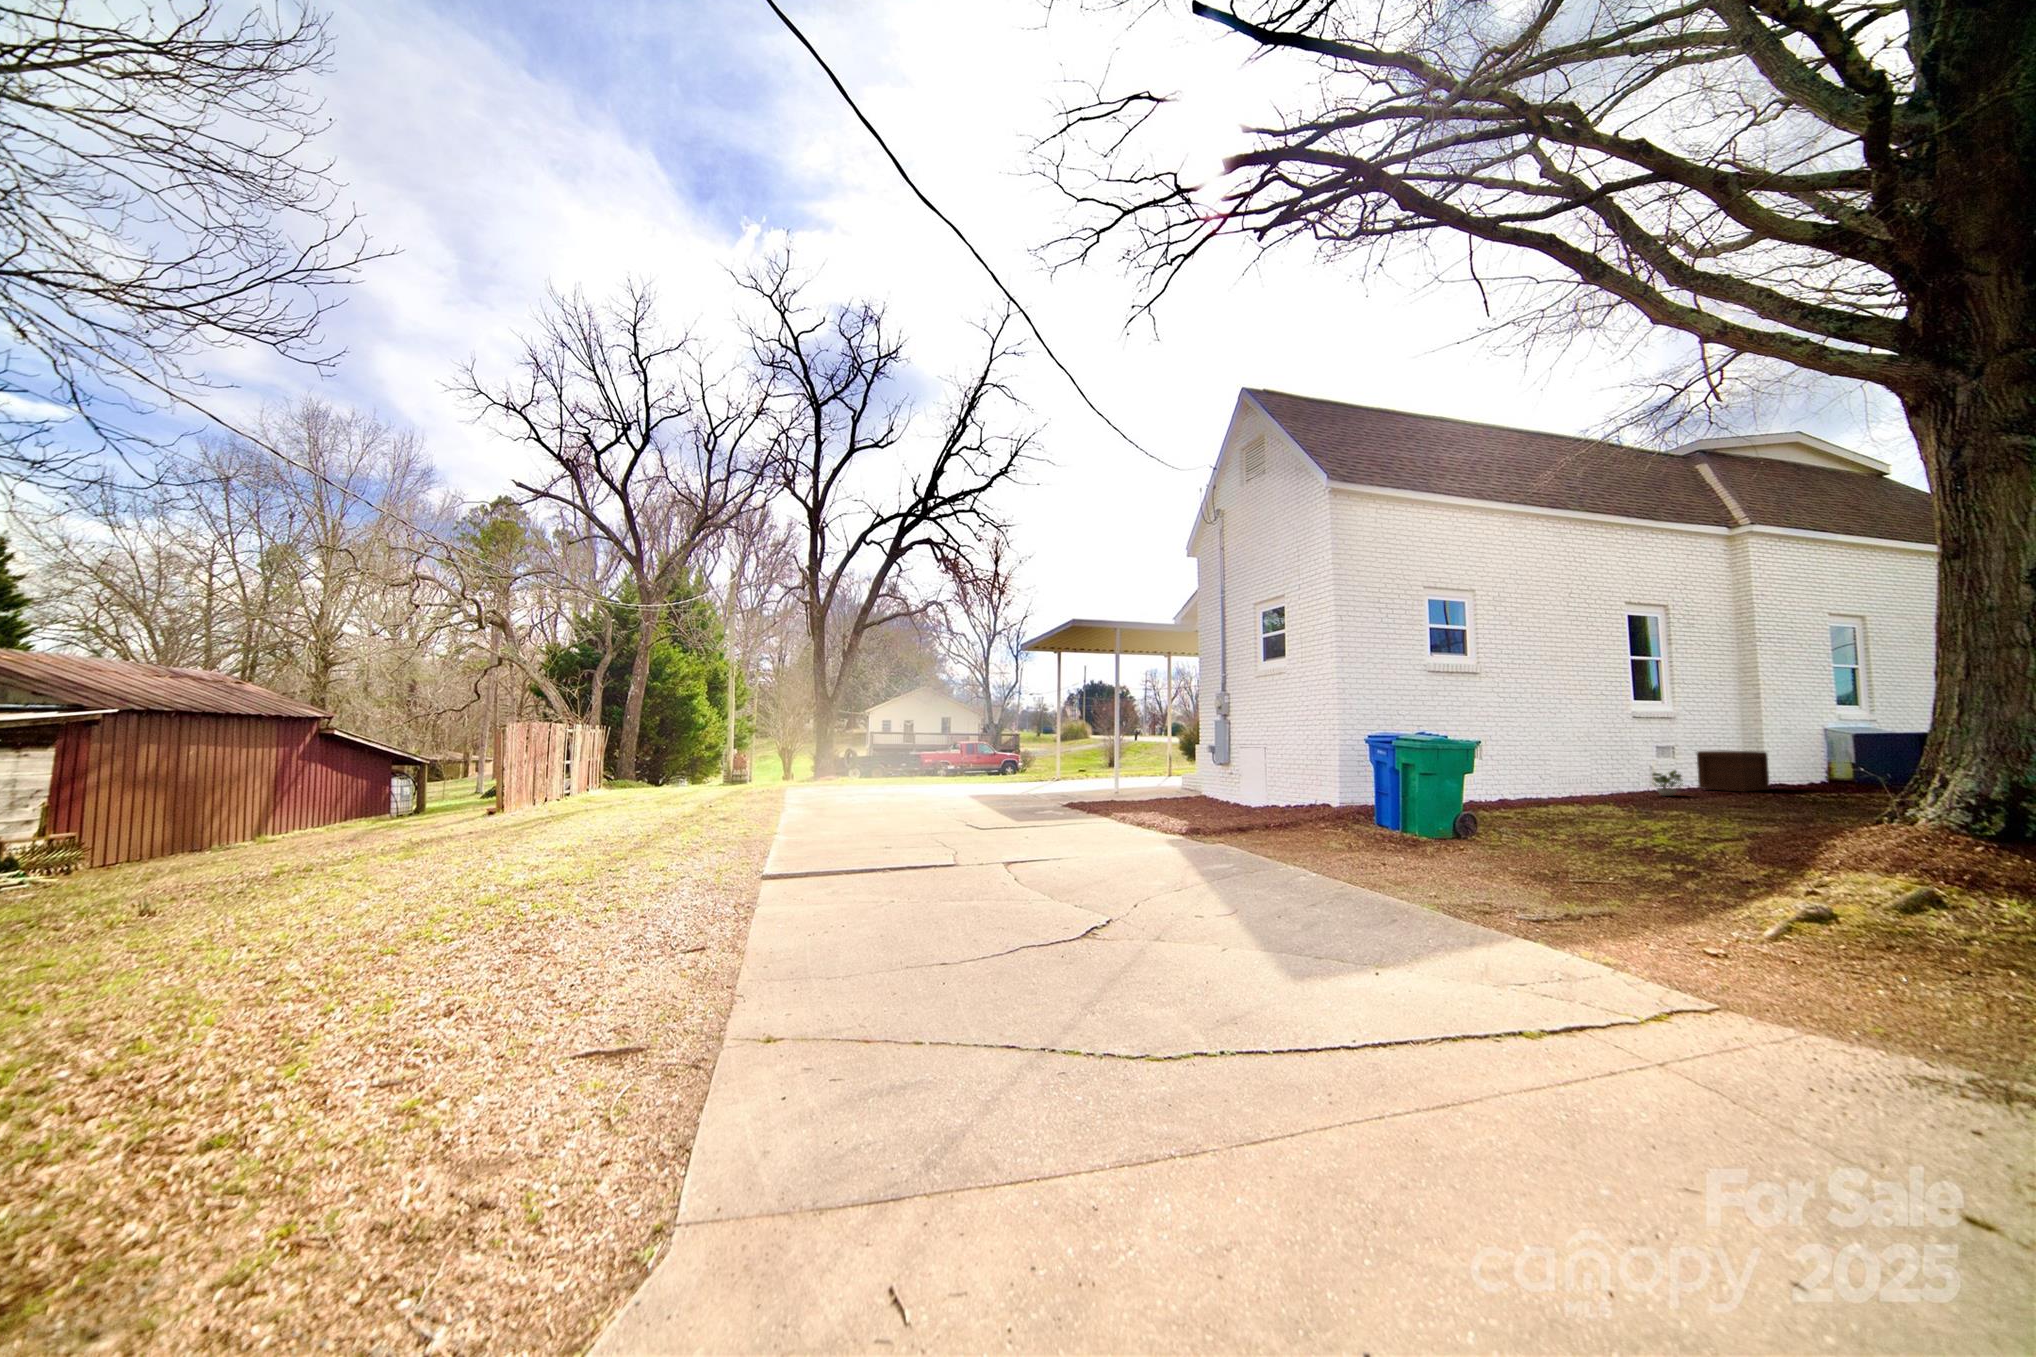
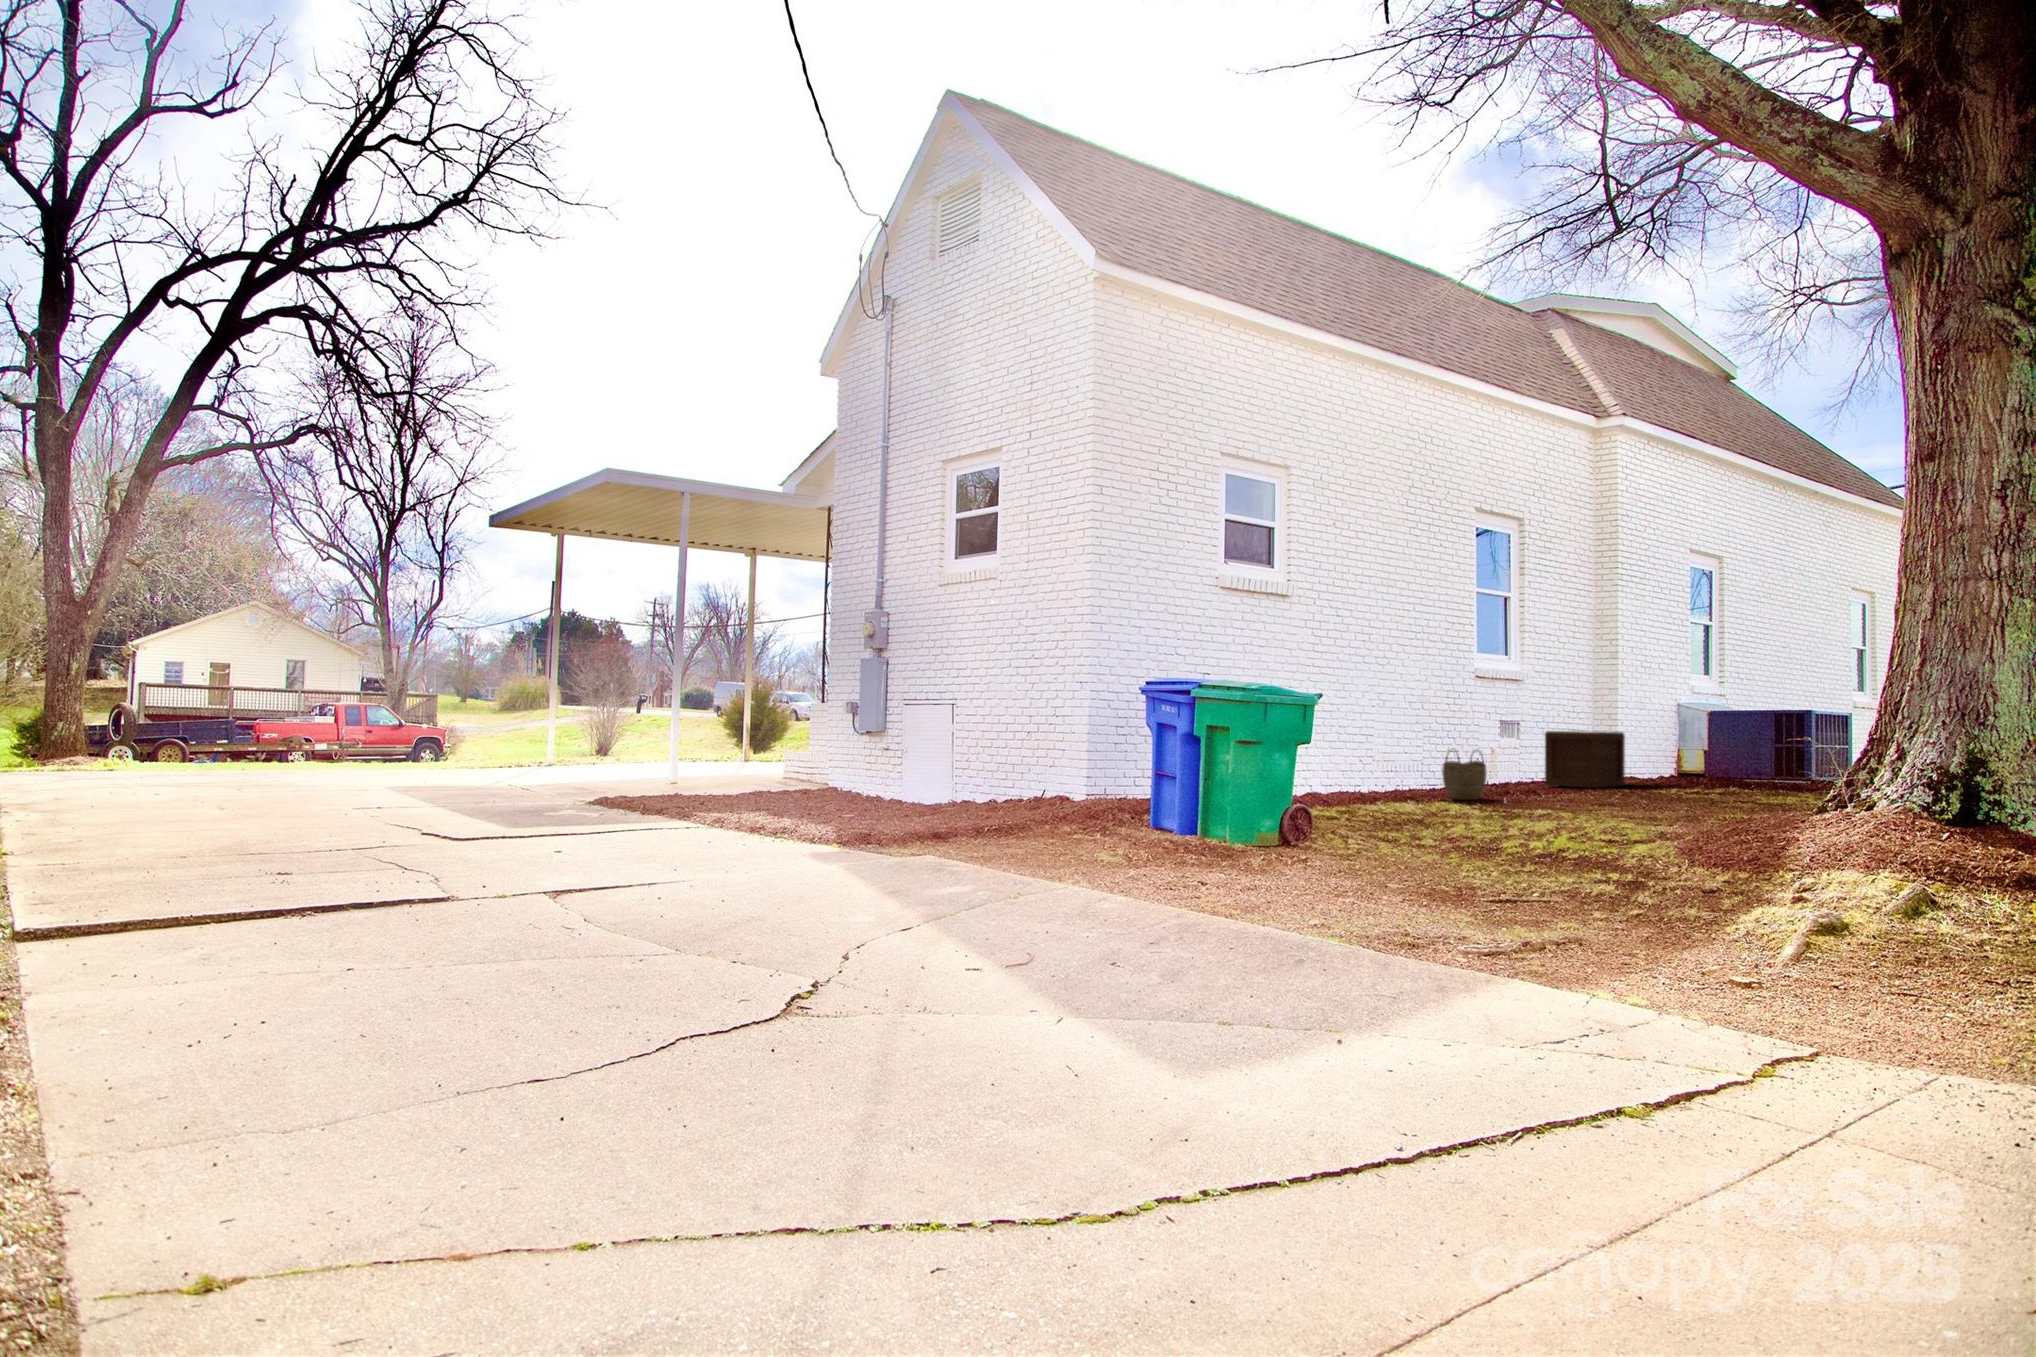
woven basket: none [1606,766,1642,801] -> present [1442,751,1486,800]
potted plant: present [1652,770,1682,796] -> none [1493,756,1535,794]

